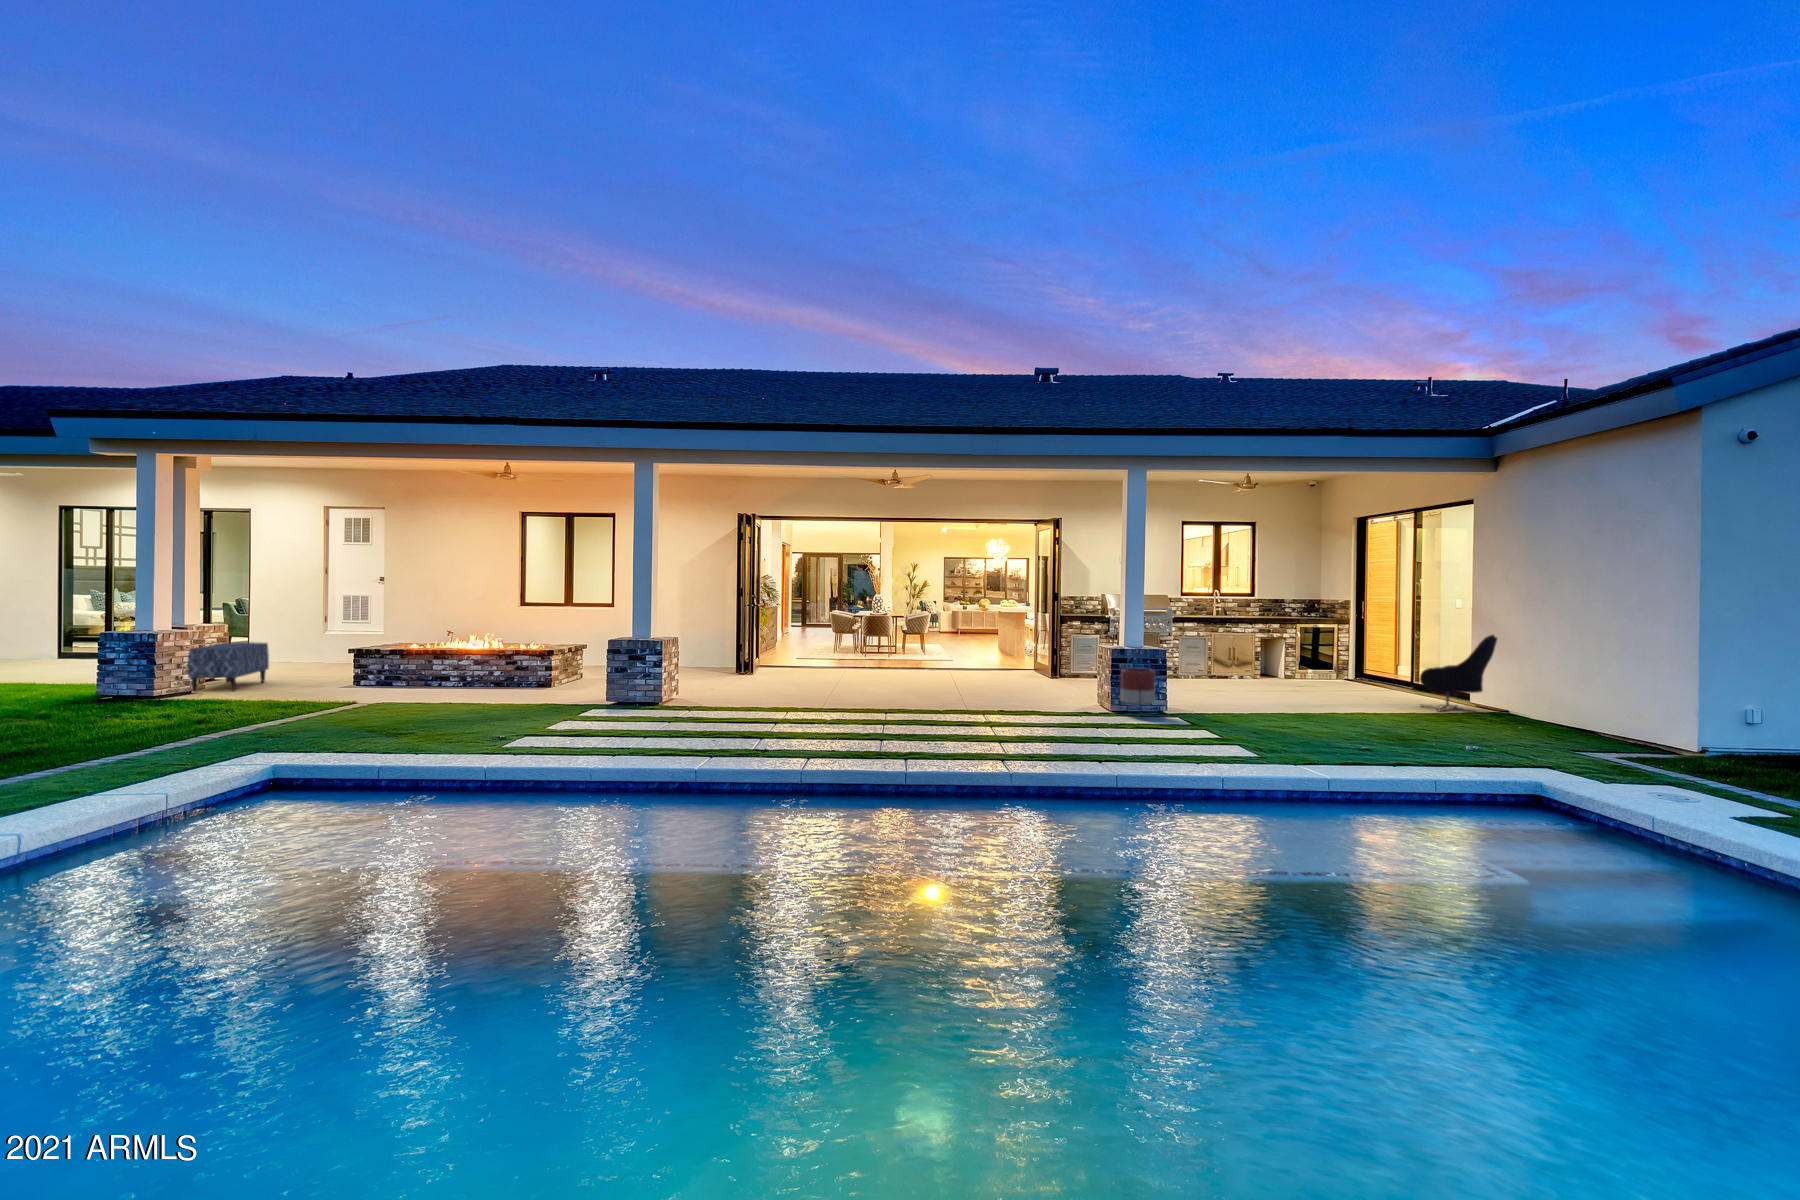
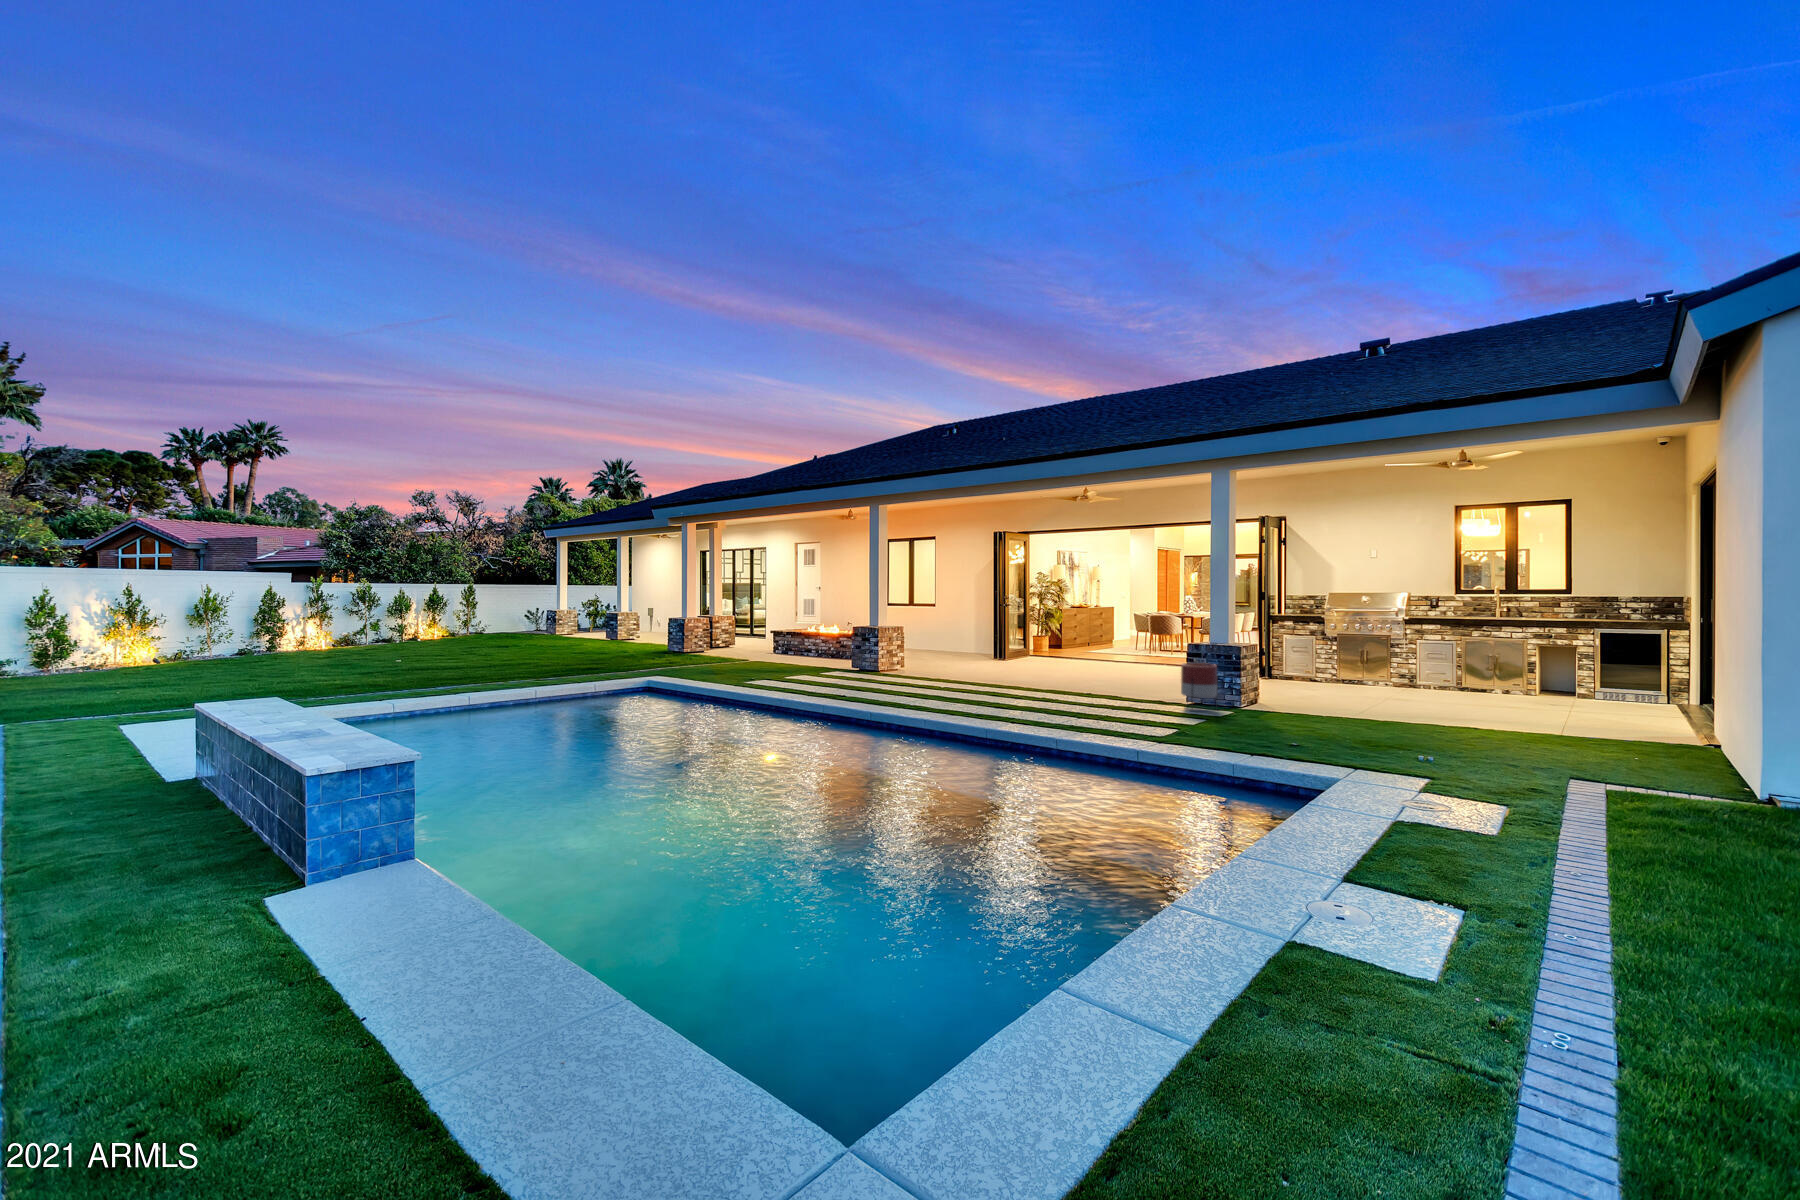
armchair: present [1420,635,1497,712] -> none [1640,644,1789,753]
bench: present [188,642,269,692] -> none [700,625,748,650]

